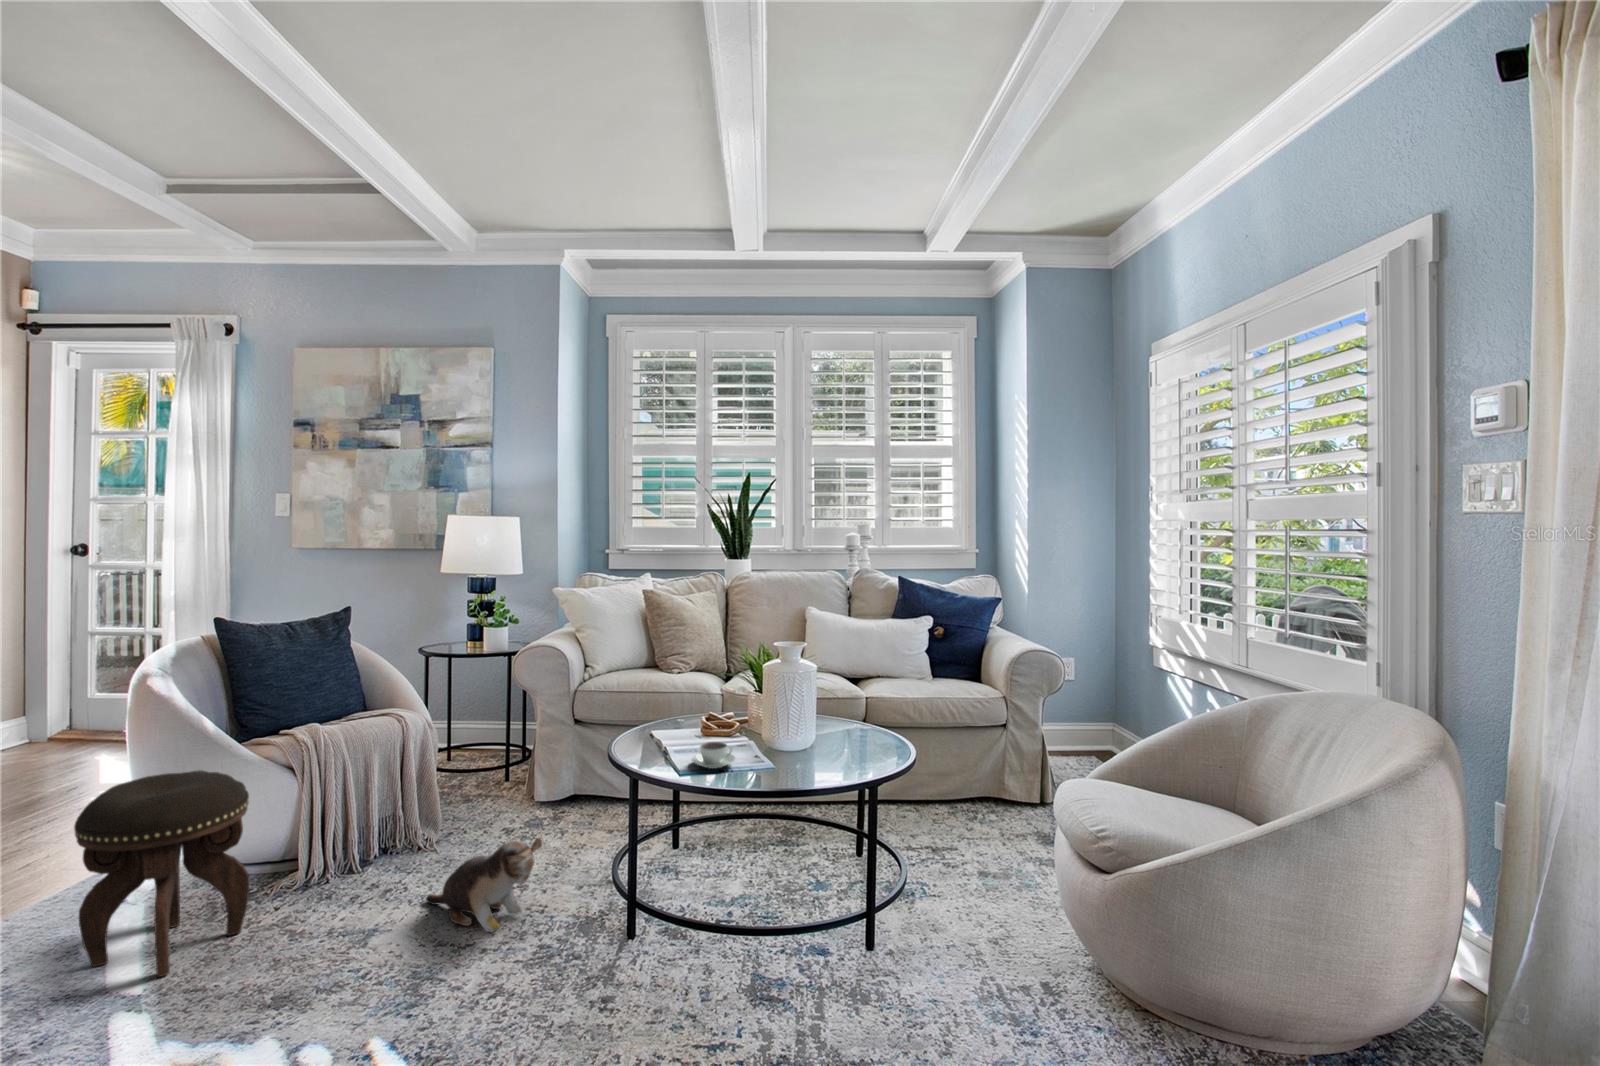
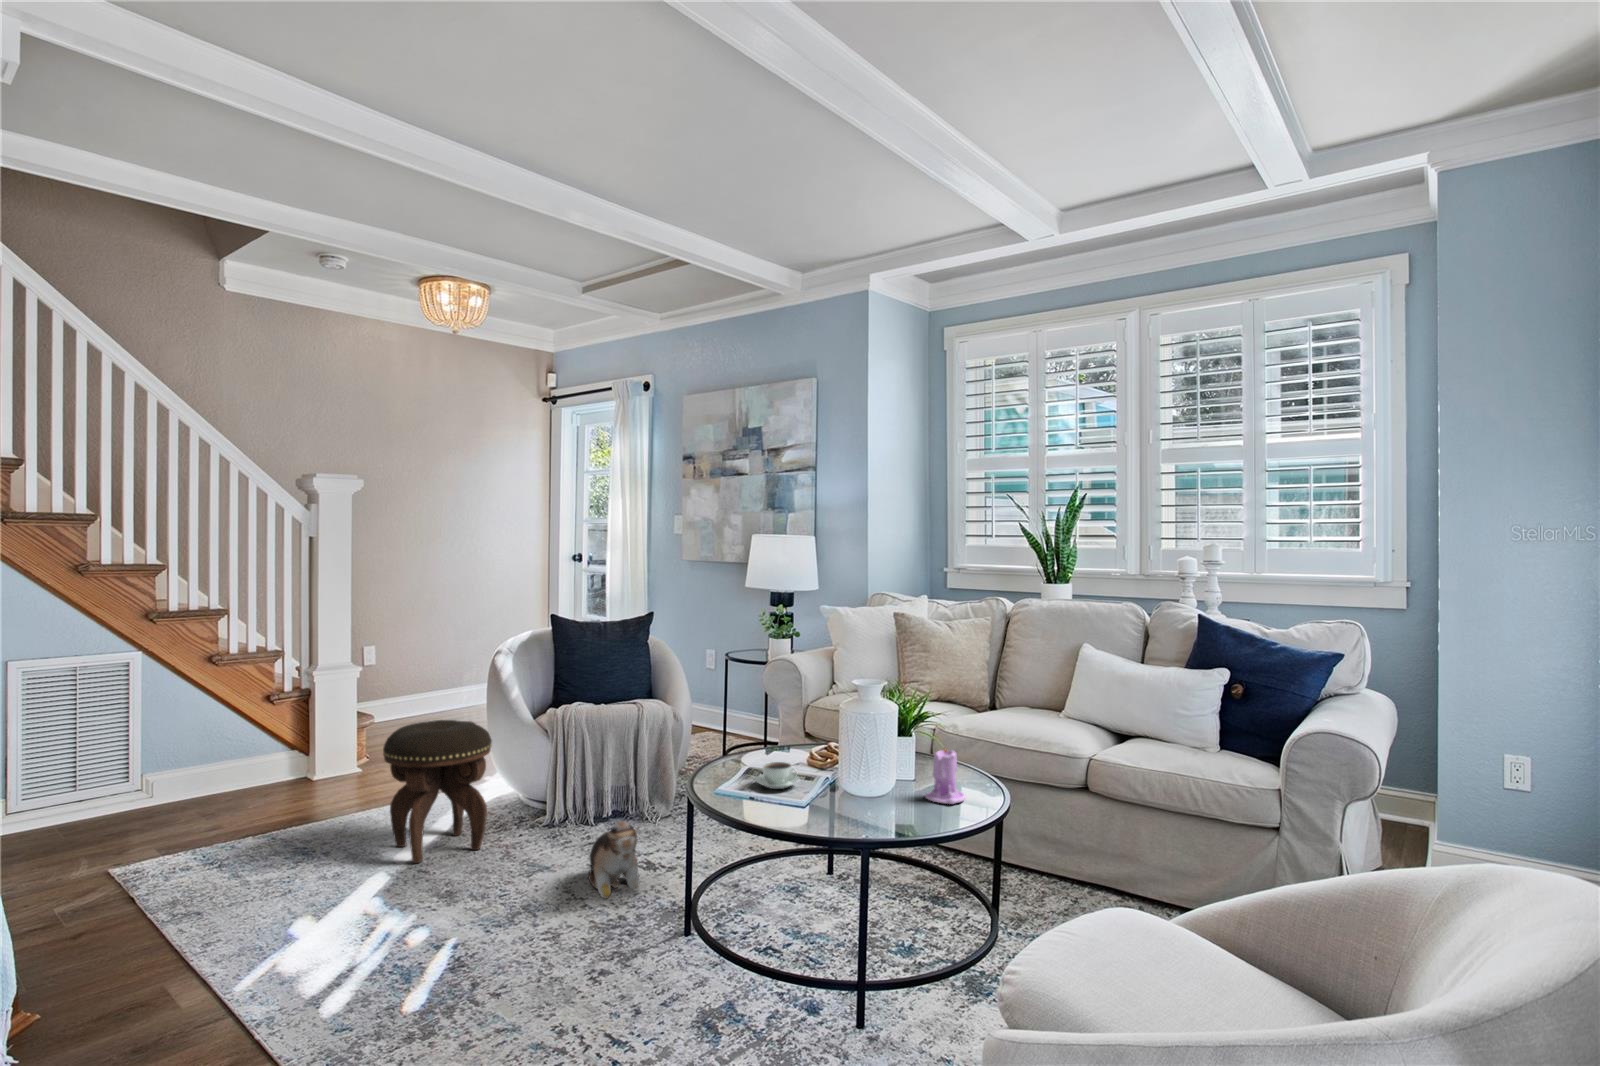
candle: none [833,700,867,751] -> present [925,748,965,804]

